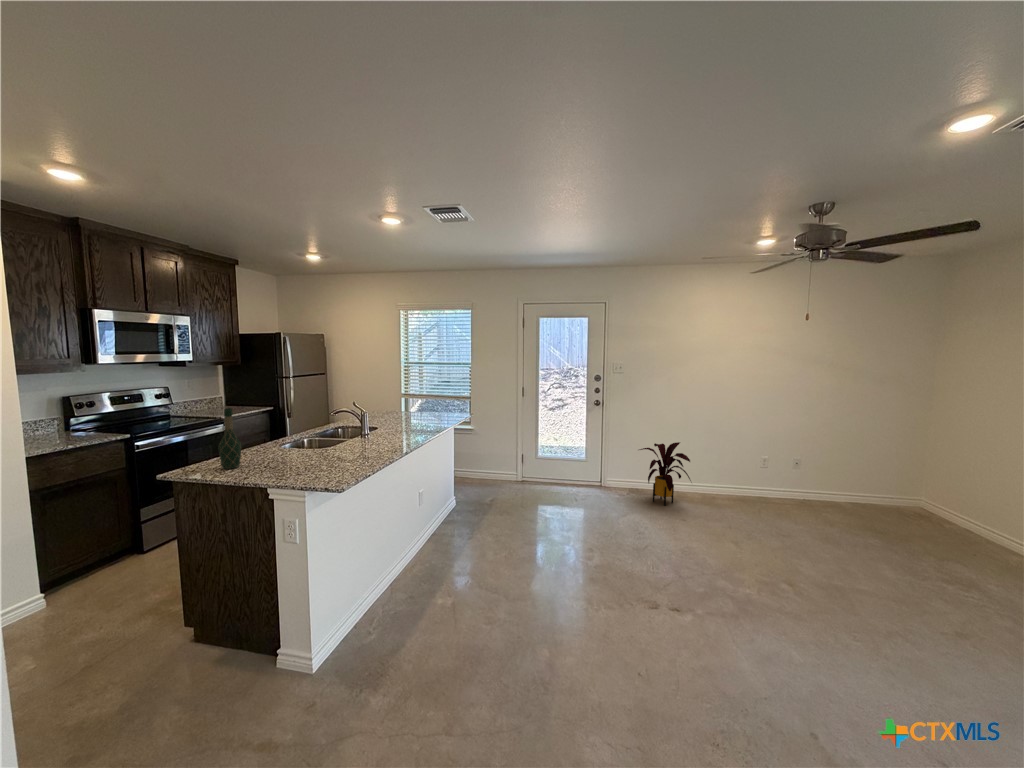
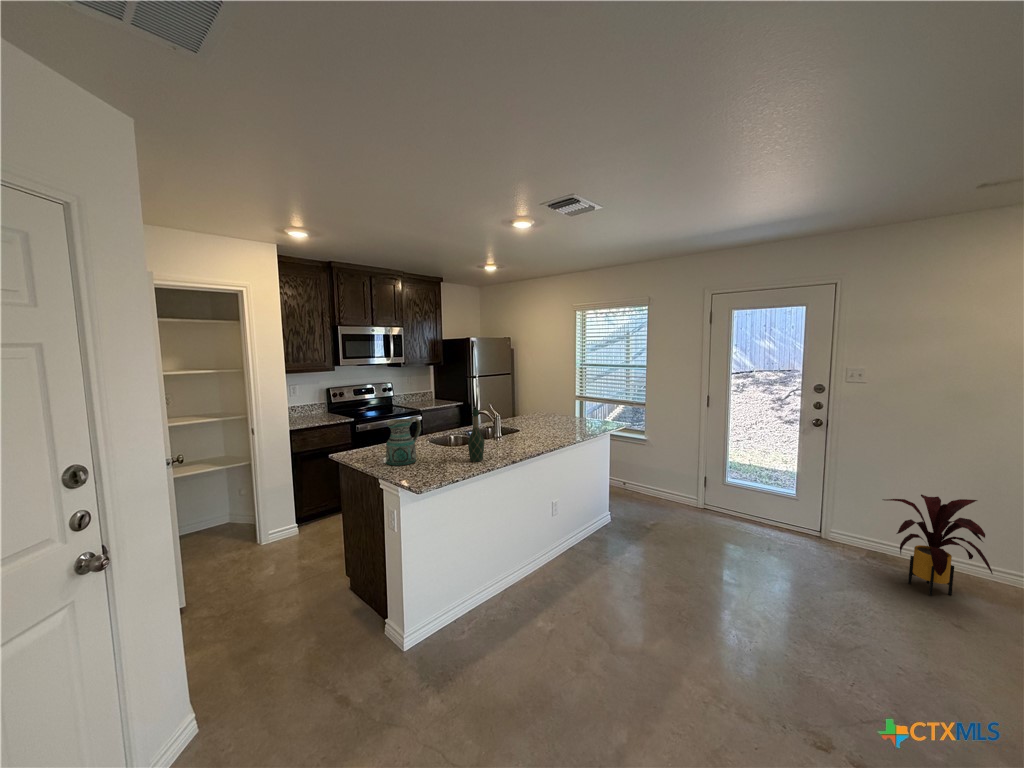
wine bottle: present [218,408,241,469] -> present [468,409,484,462]
ceramic pitcher: none [261,415,299,472] -> present [386,417,421,466]

